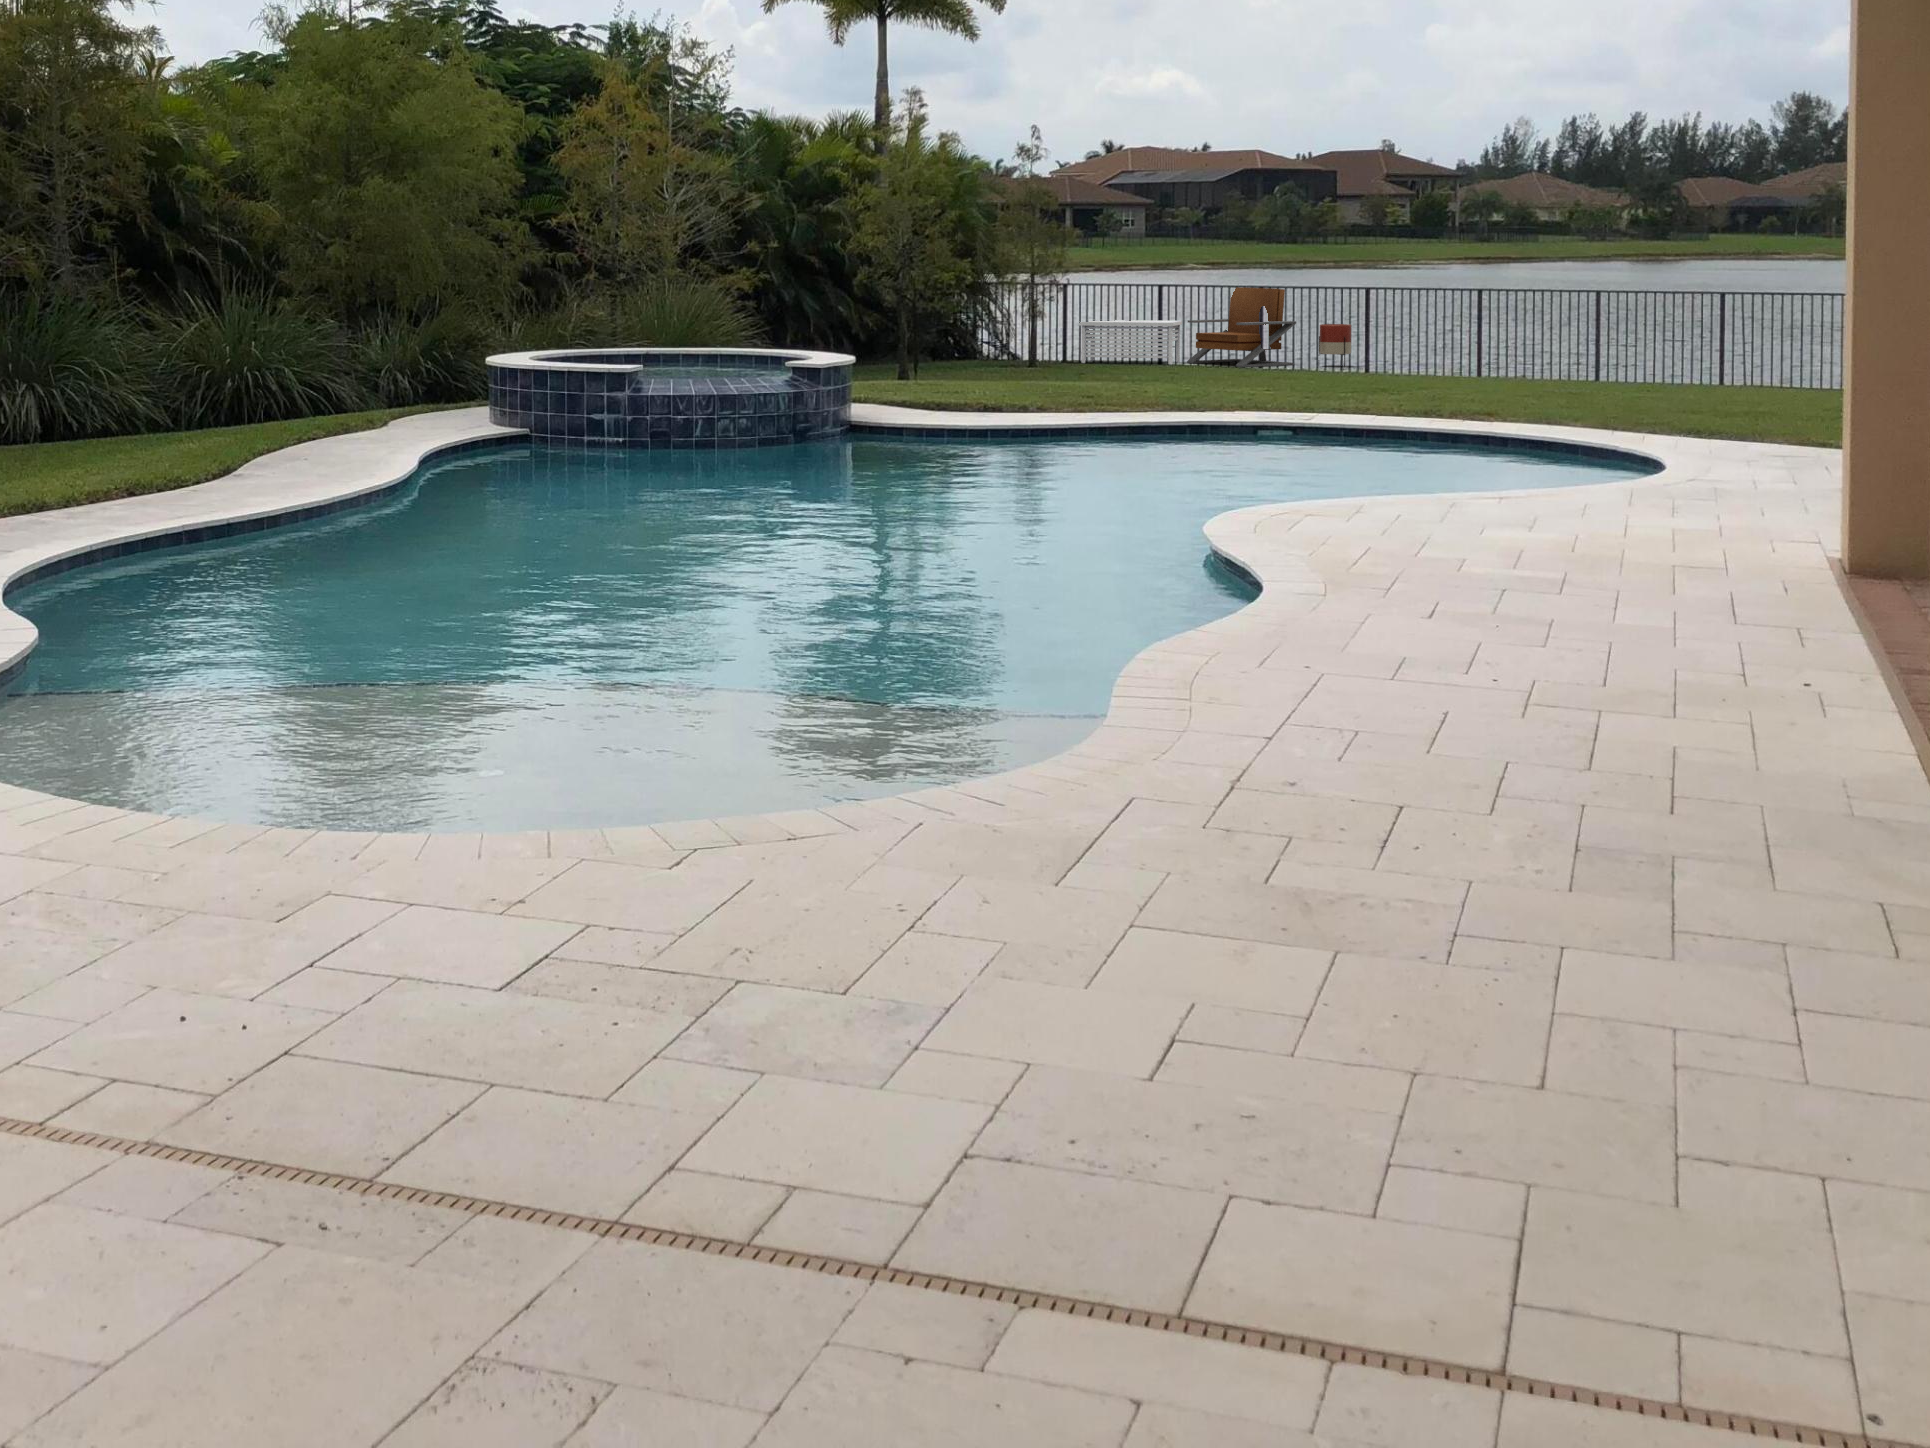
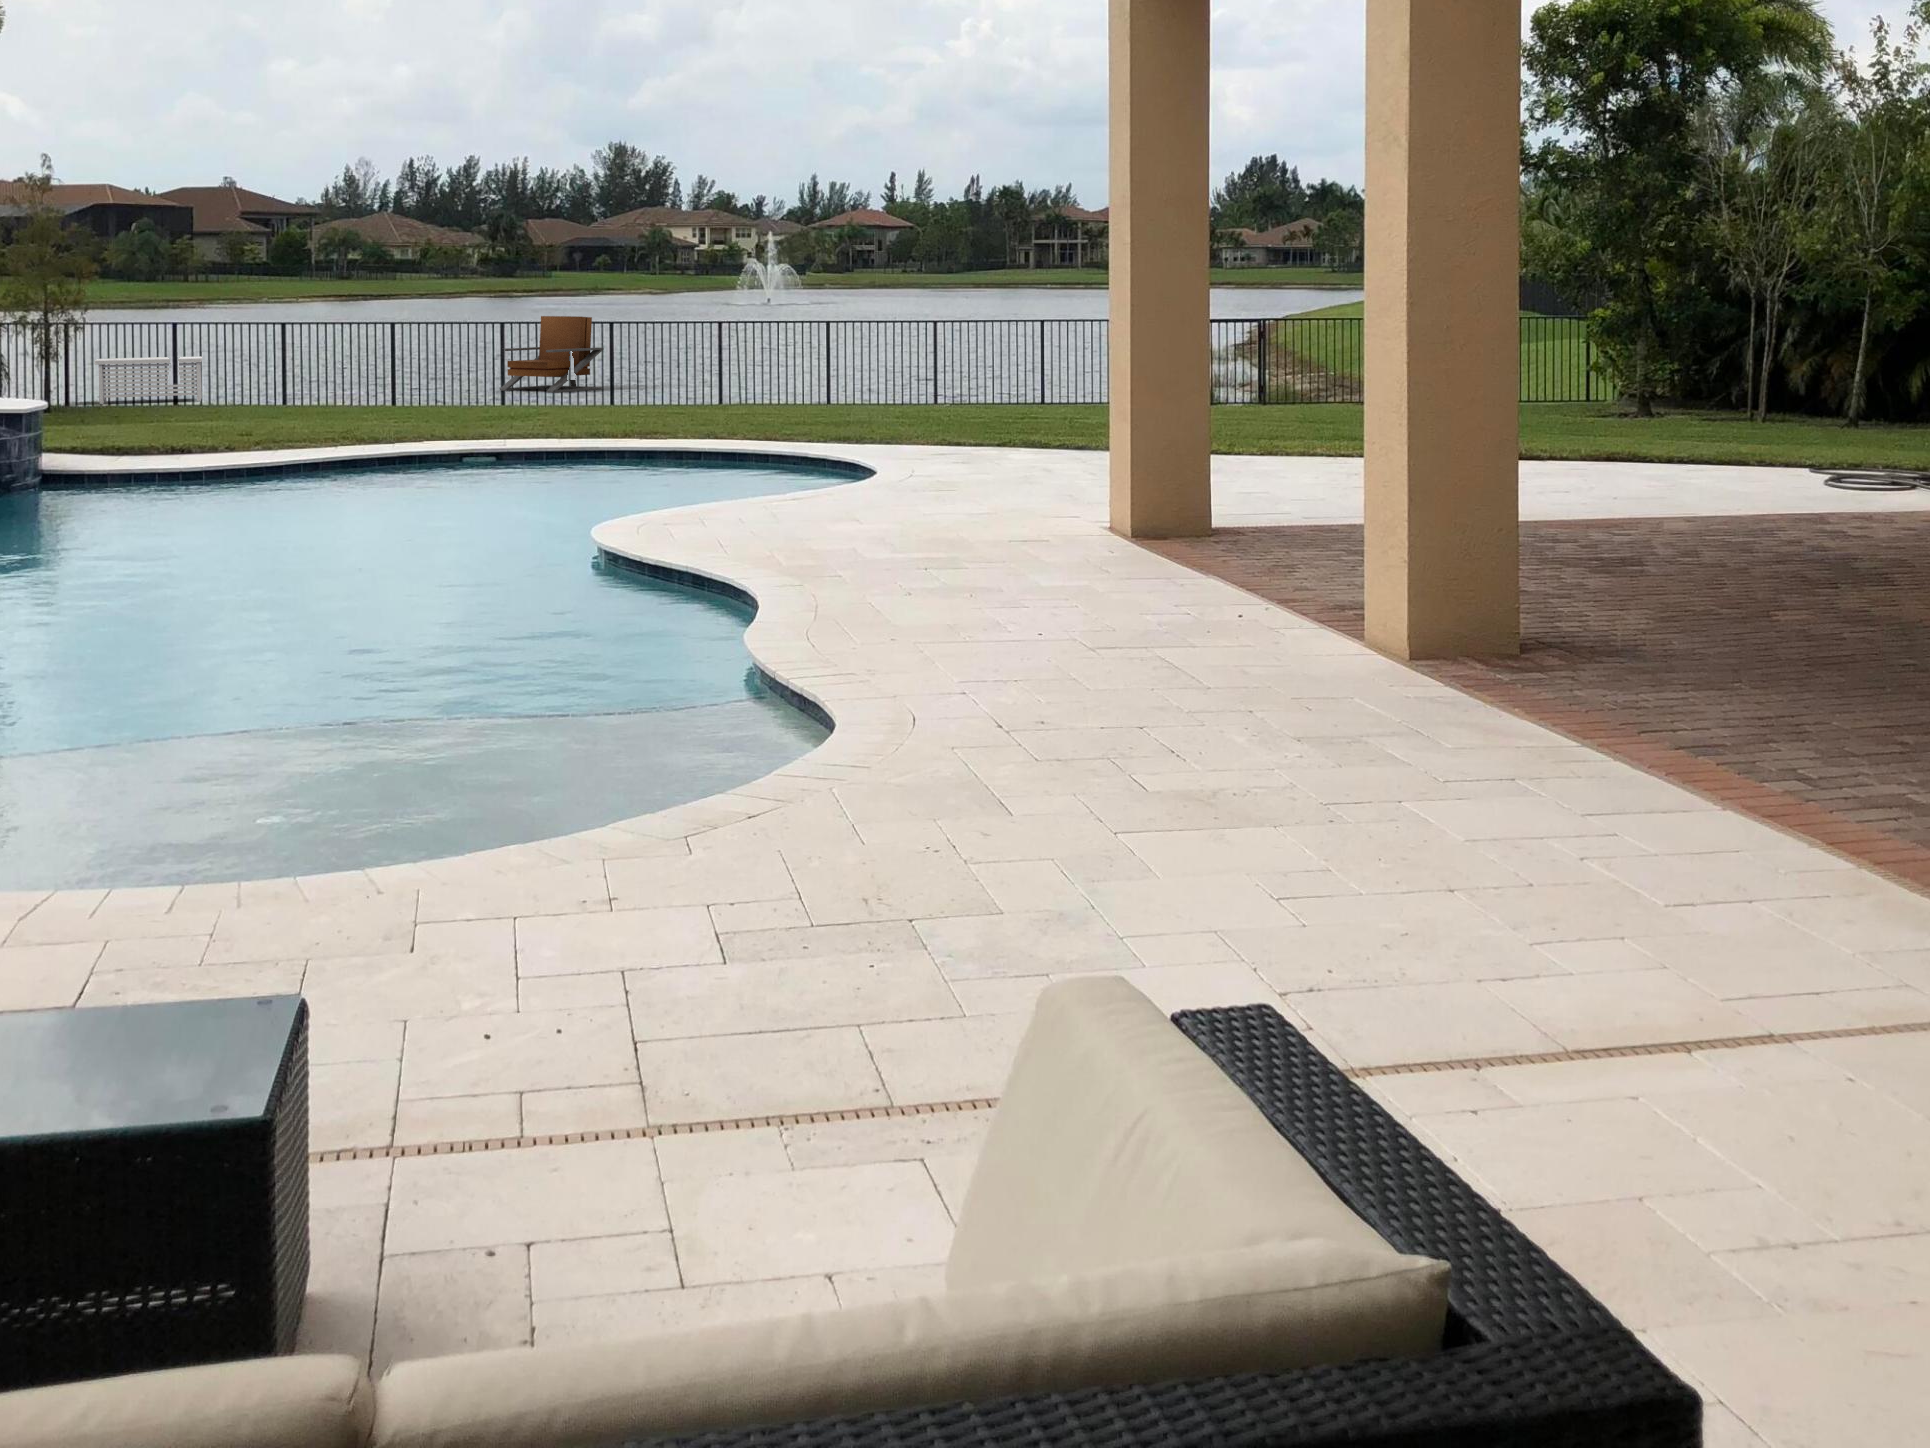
lounge chair: present [1187,287,1296,367] -> present [500,316,604,393]
planter: present [1318,324,1351,367] -> none [352,355,384,396]

